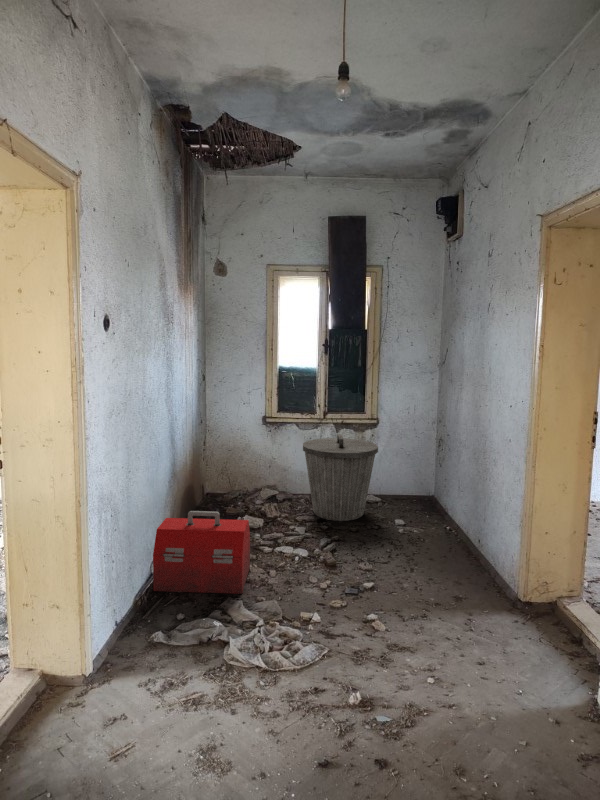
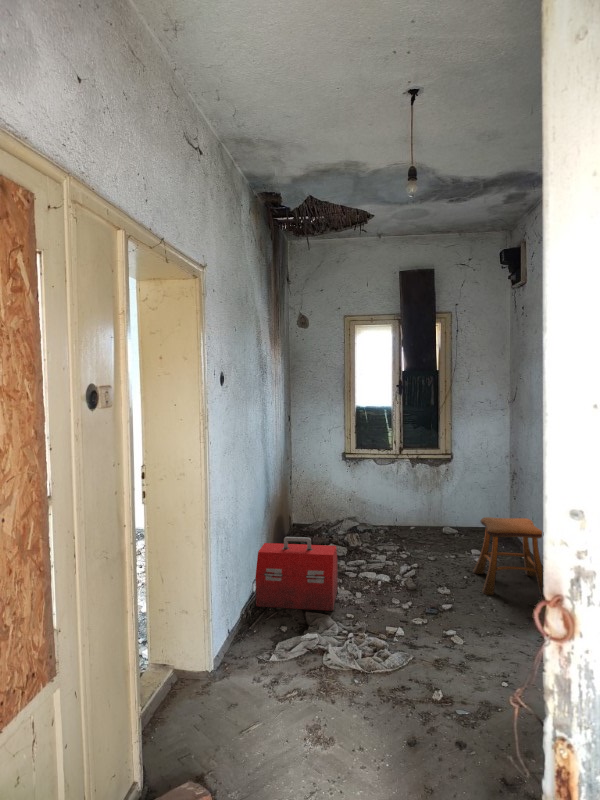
trash can: present [303,434,378,521] -> none [381,469,453,551]
stool: none [396,486,478,571] -> present [473,517,544,597]

